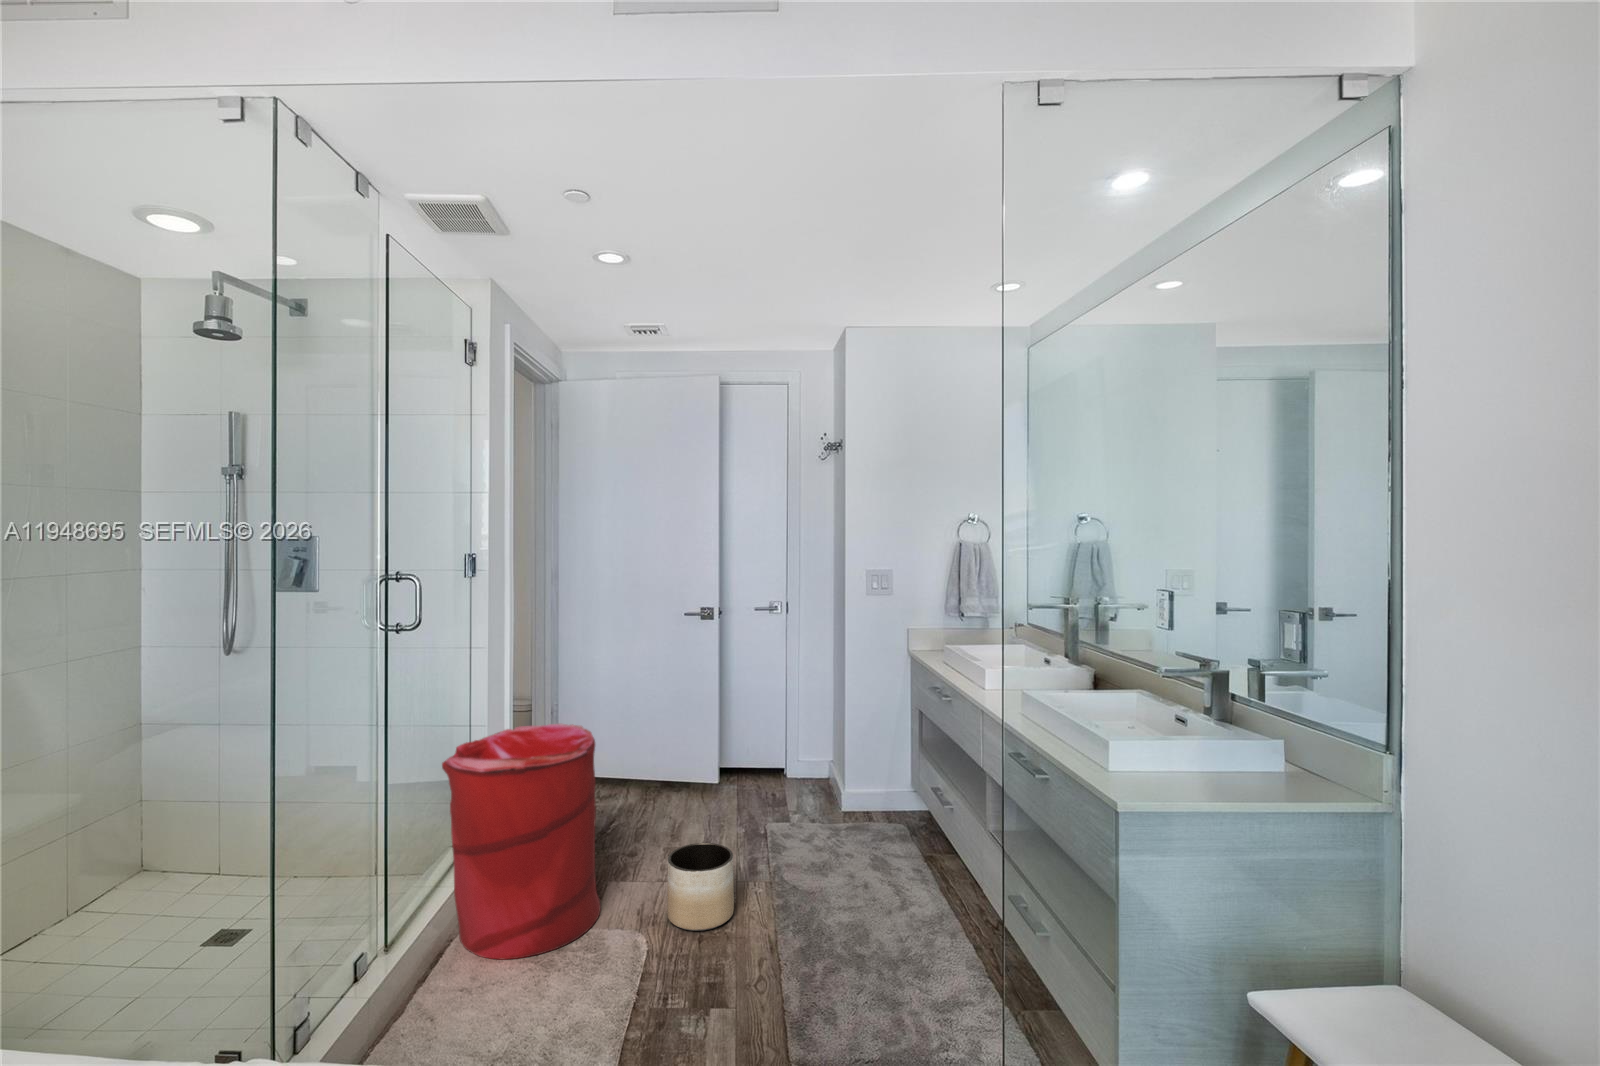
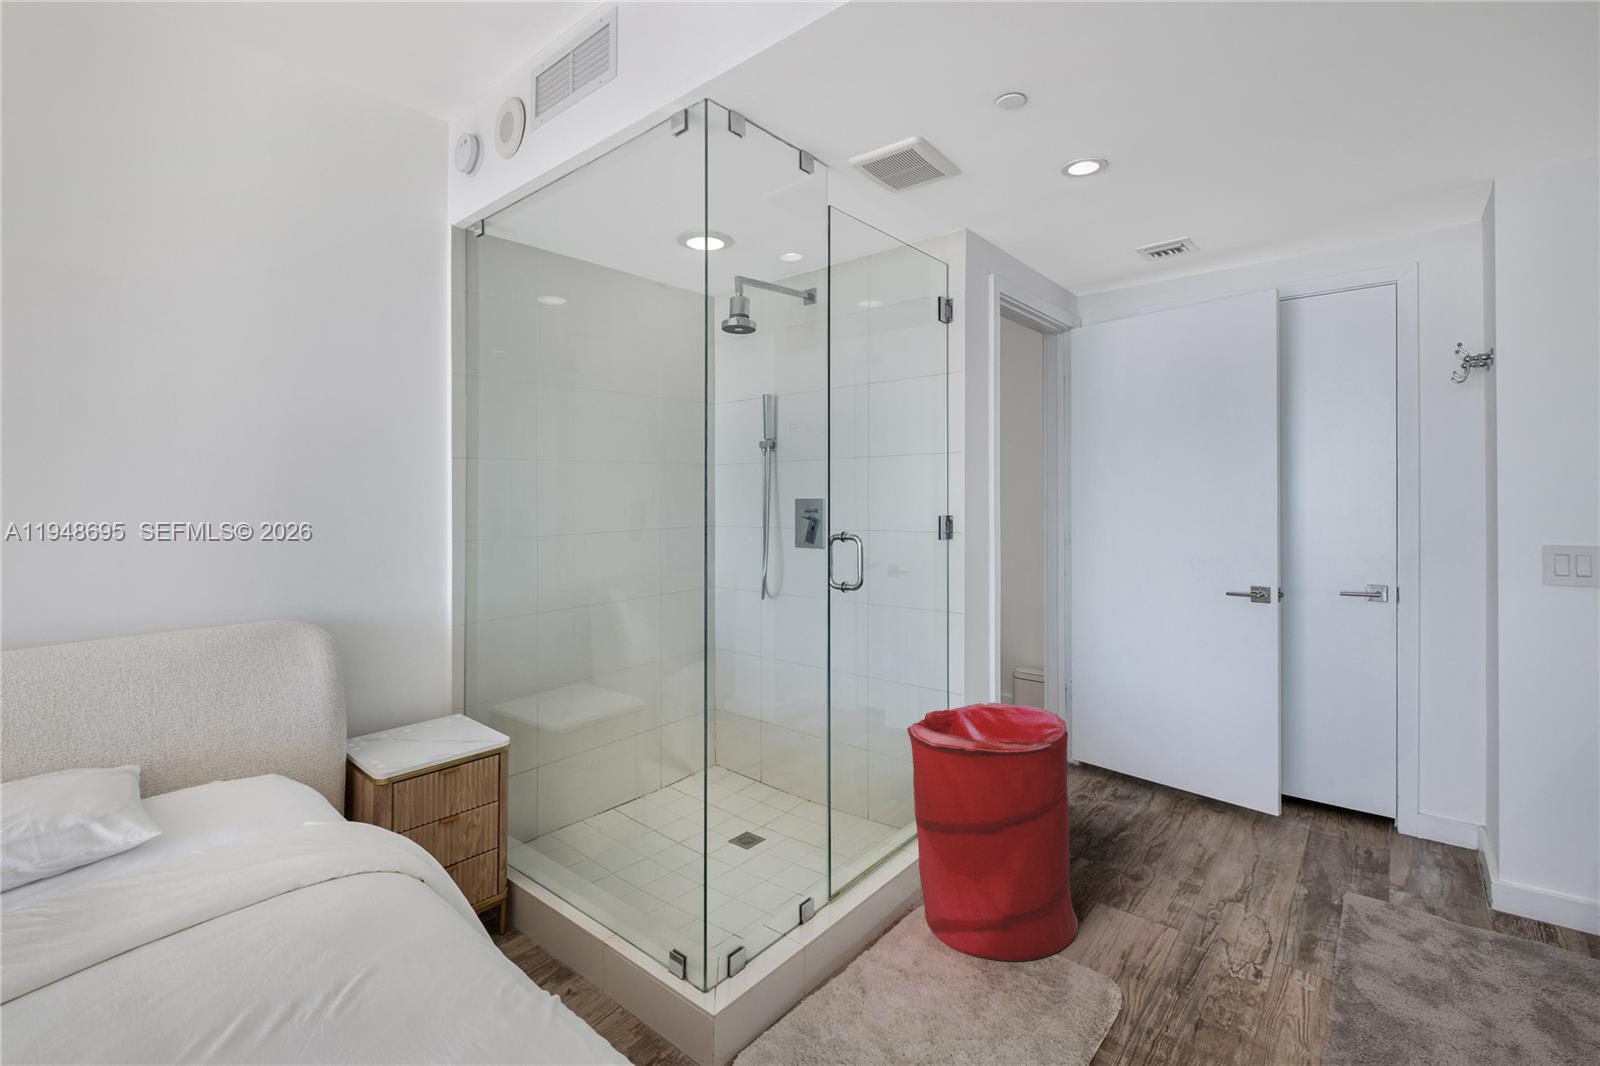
planter: present [667,843,734,931] -> none [1157,892,1257,1018]

